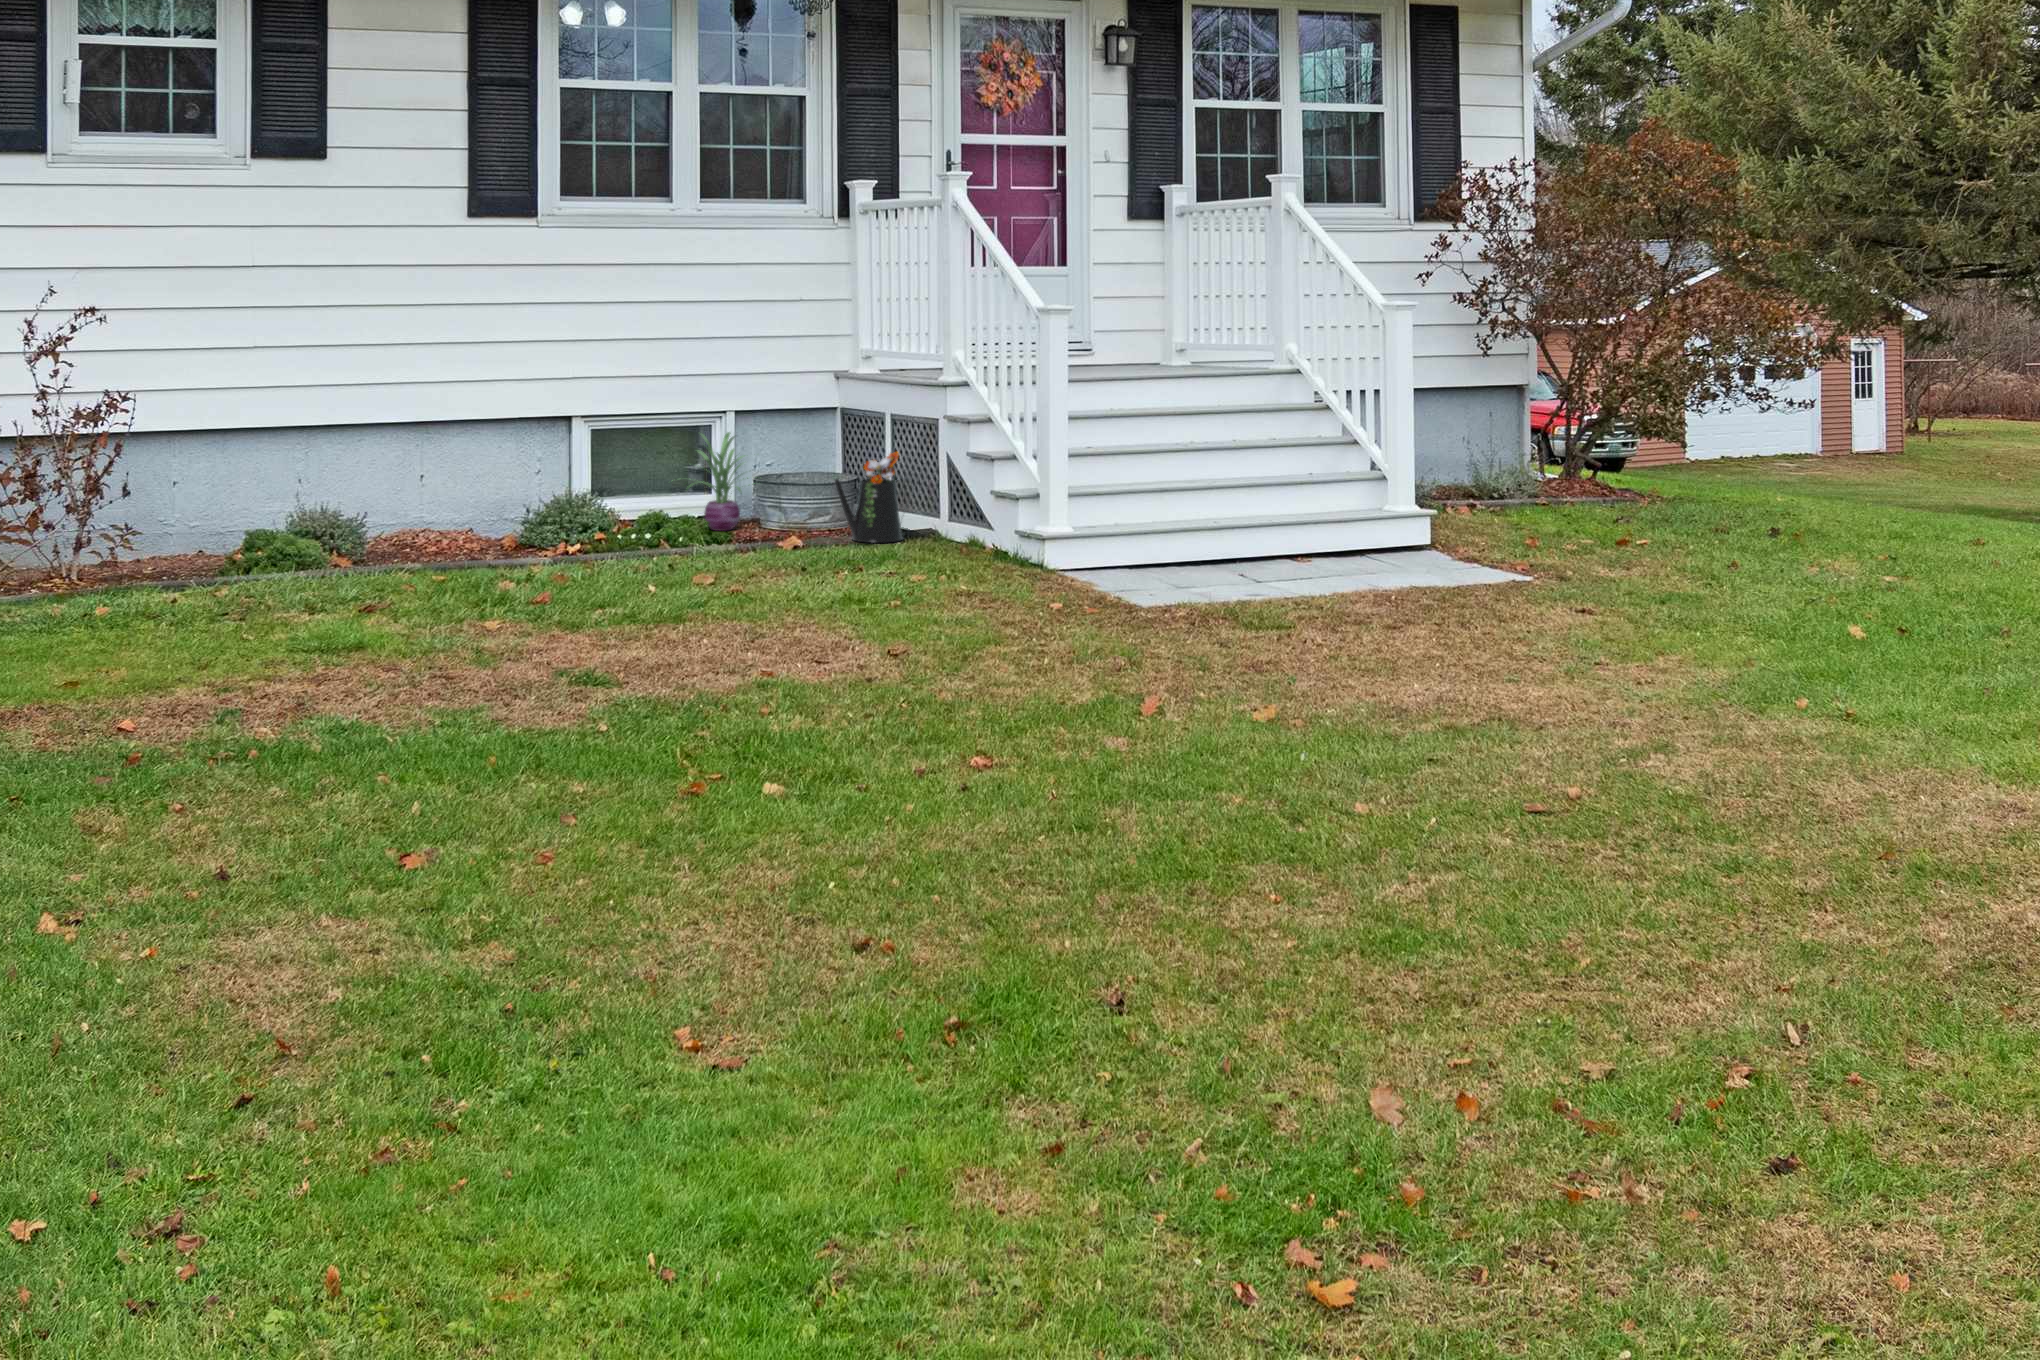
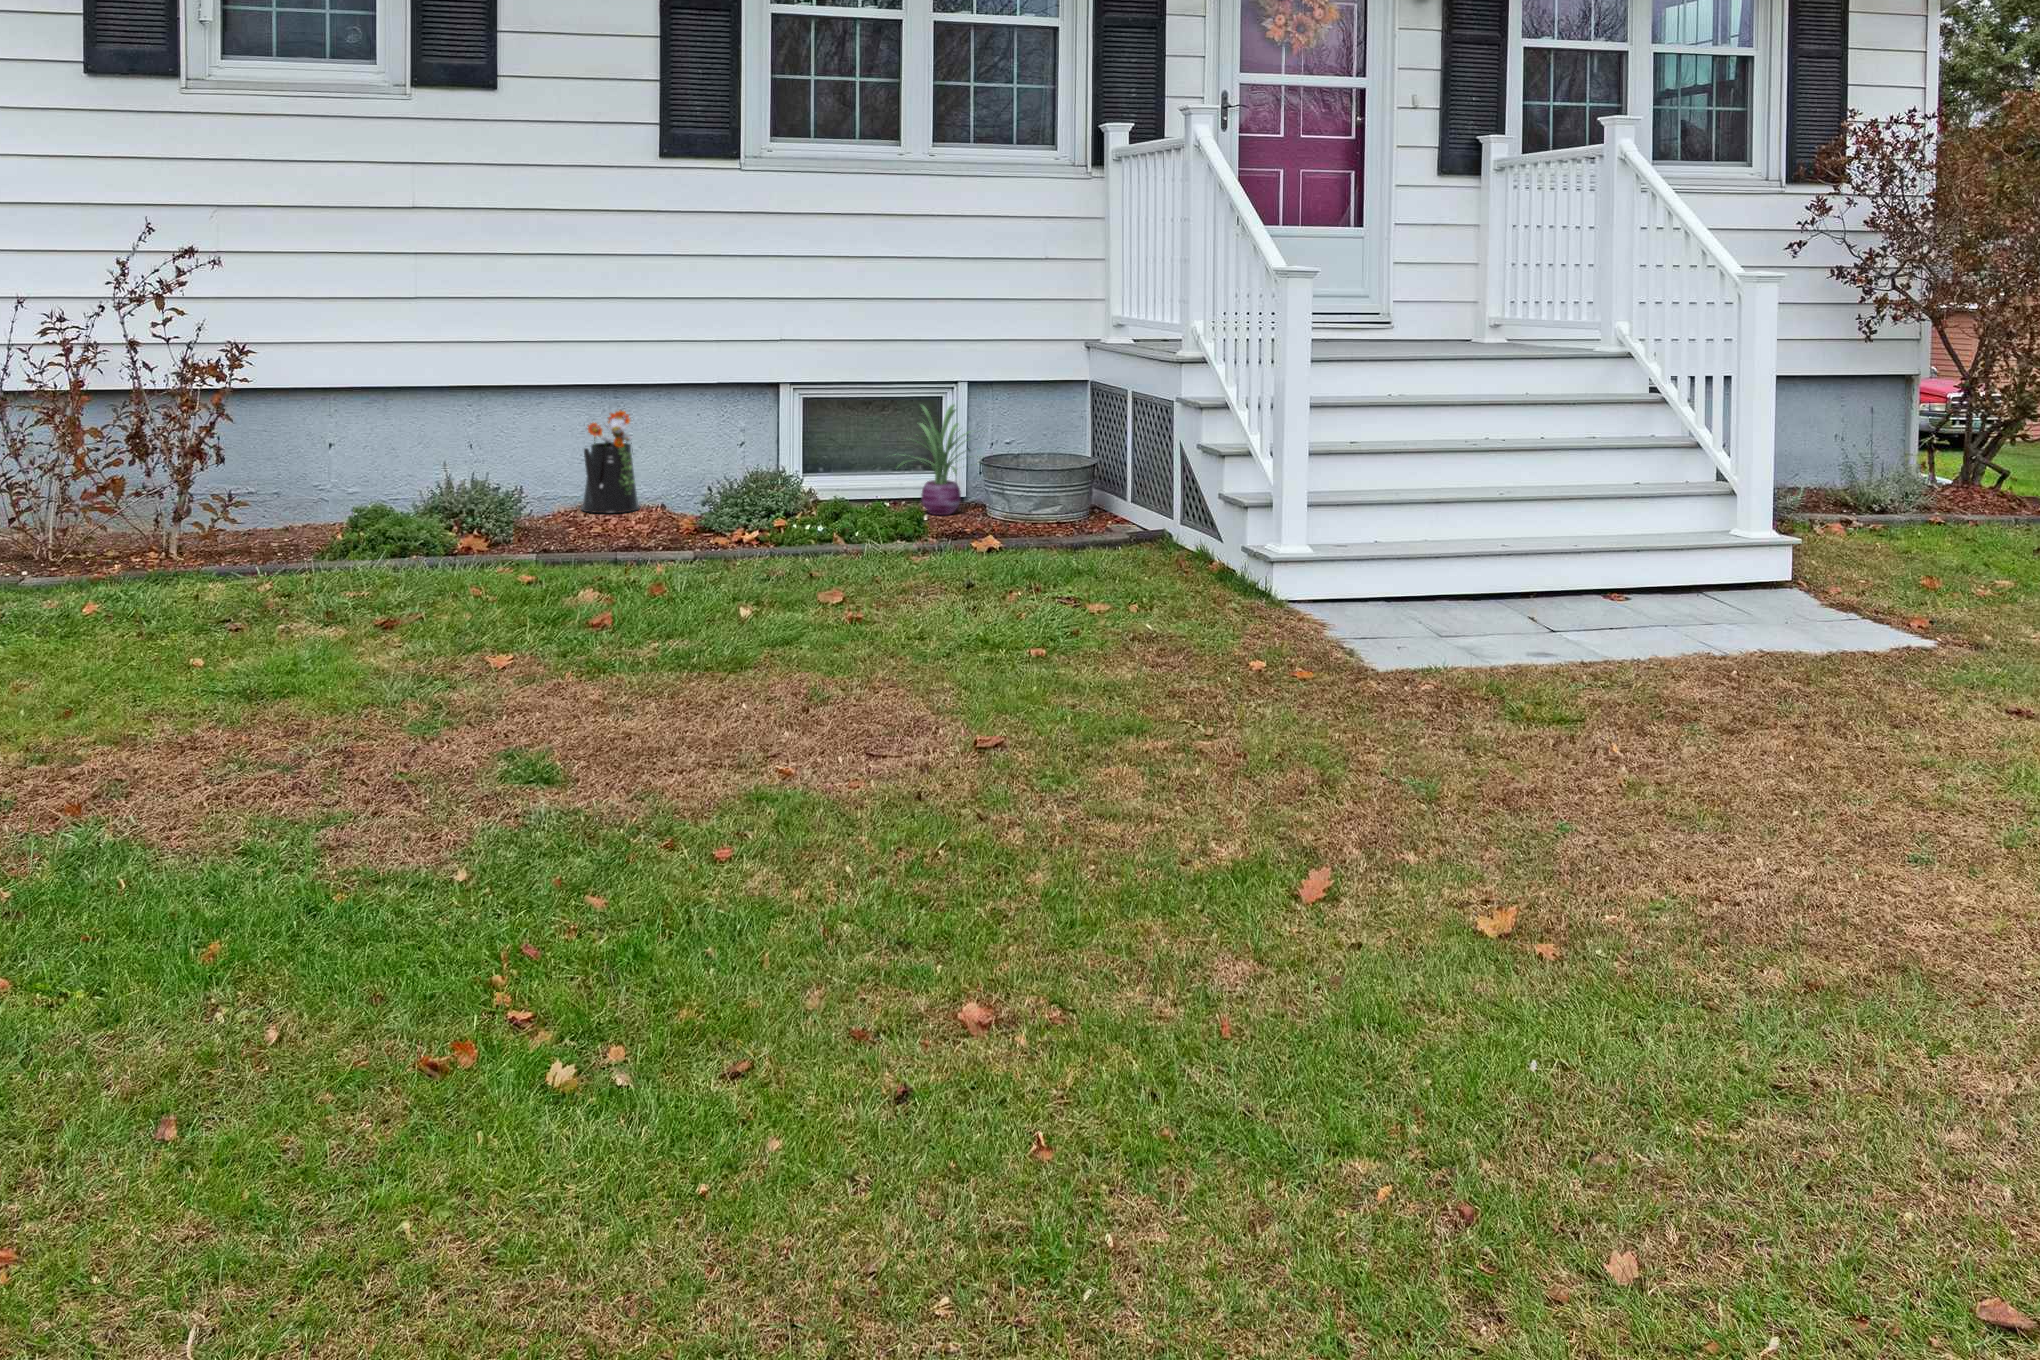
watering can: present [835,452,903,543] -> present [581,410,640,513]

